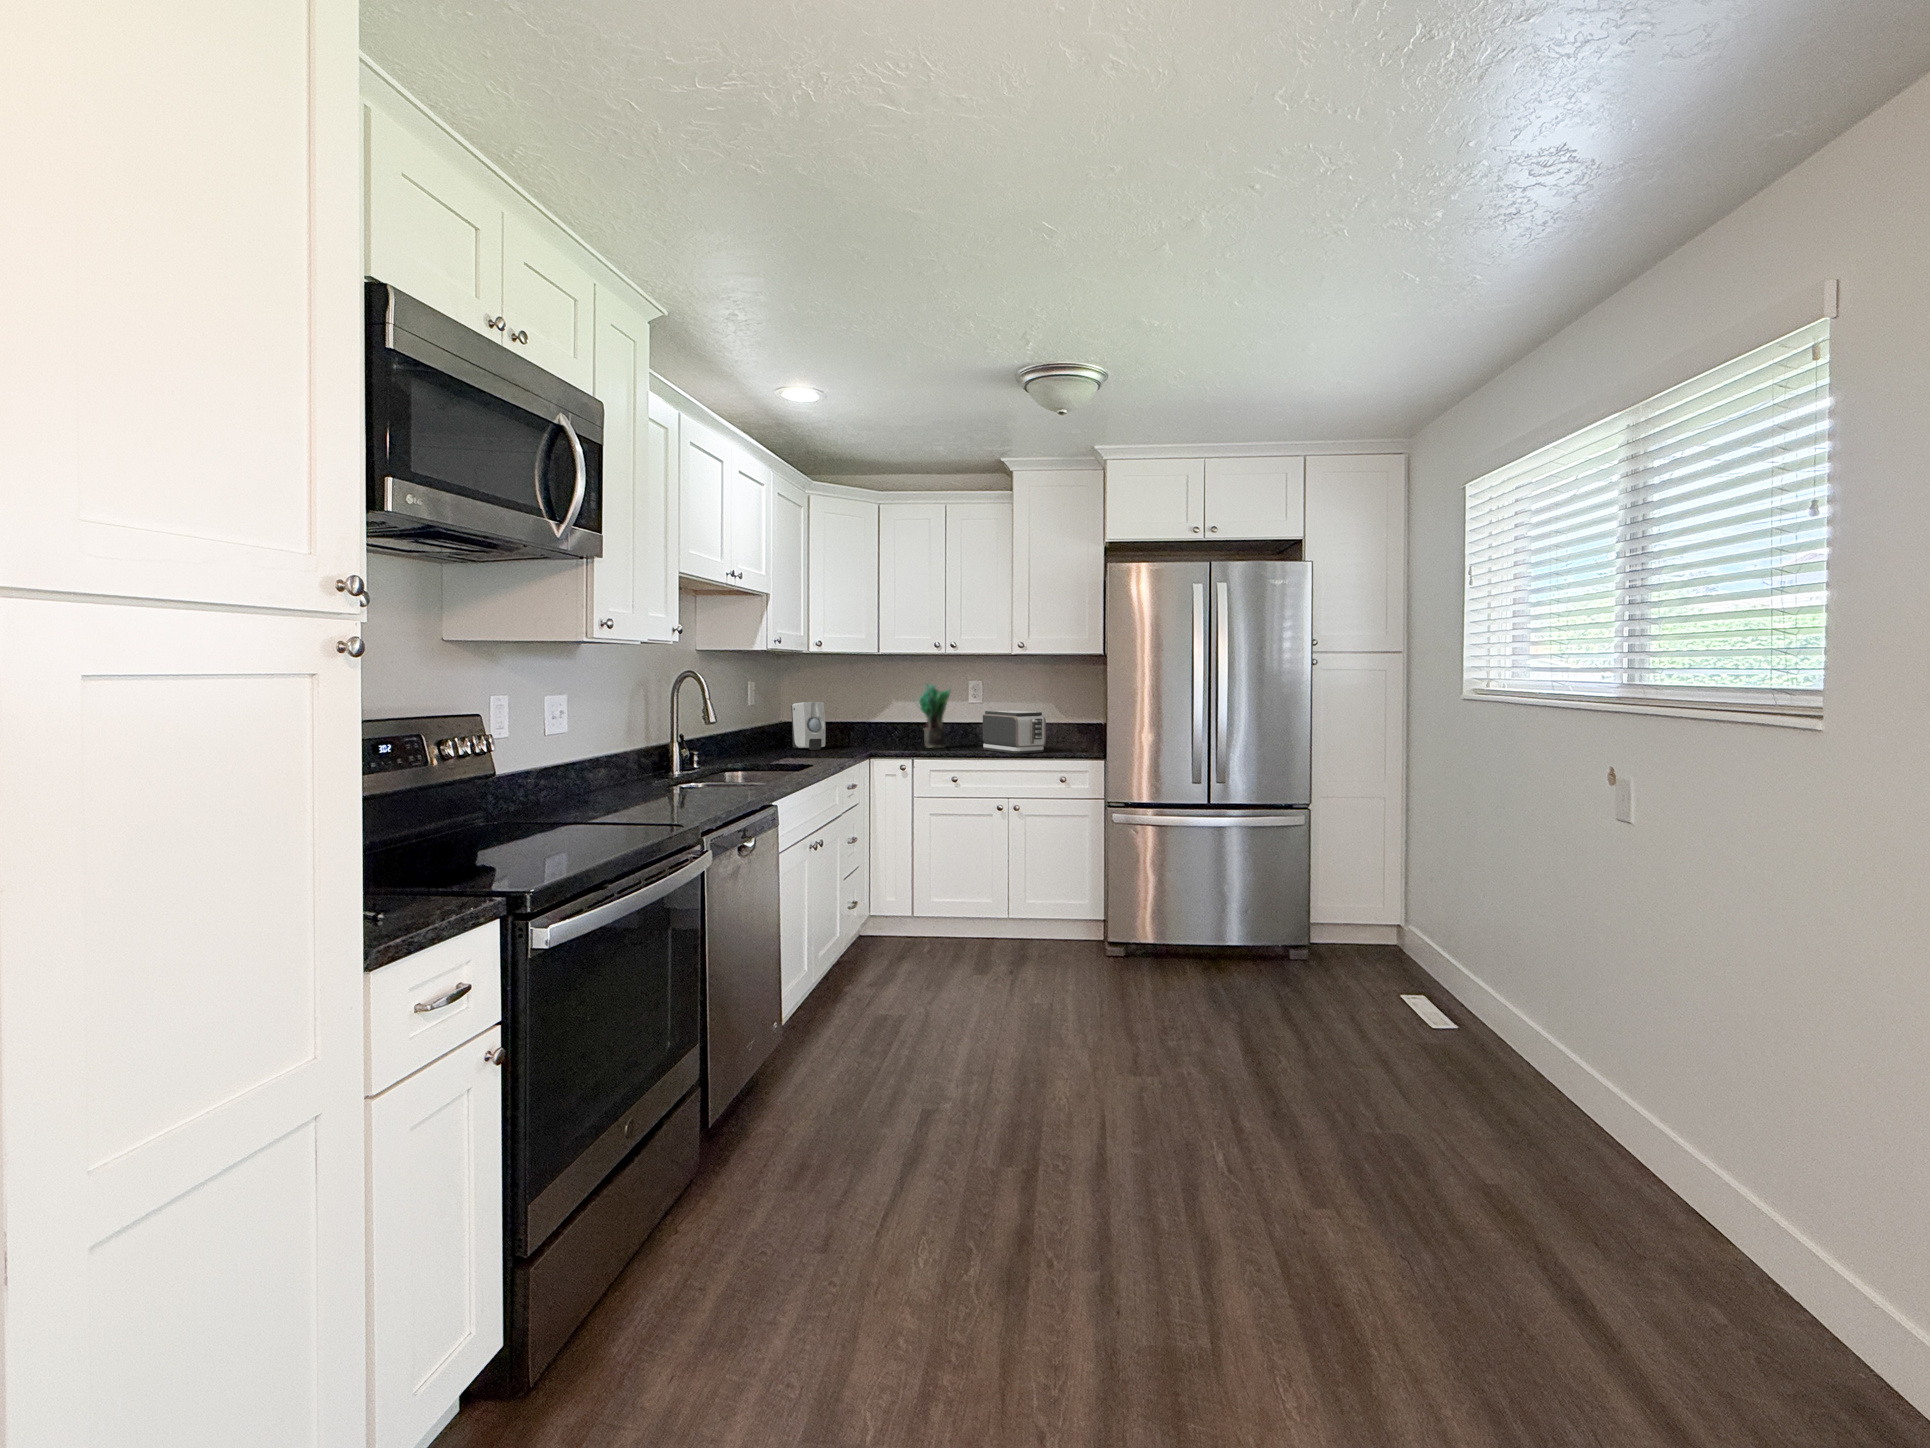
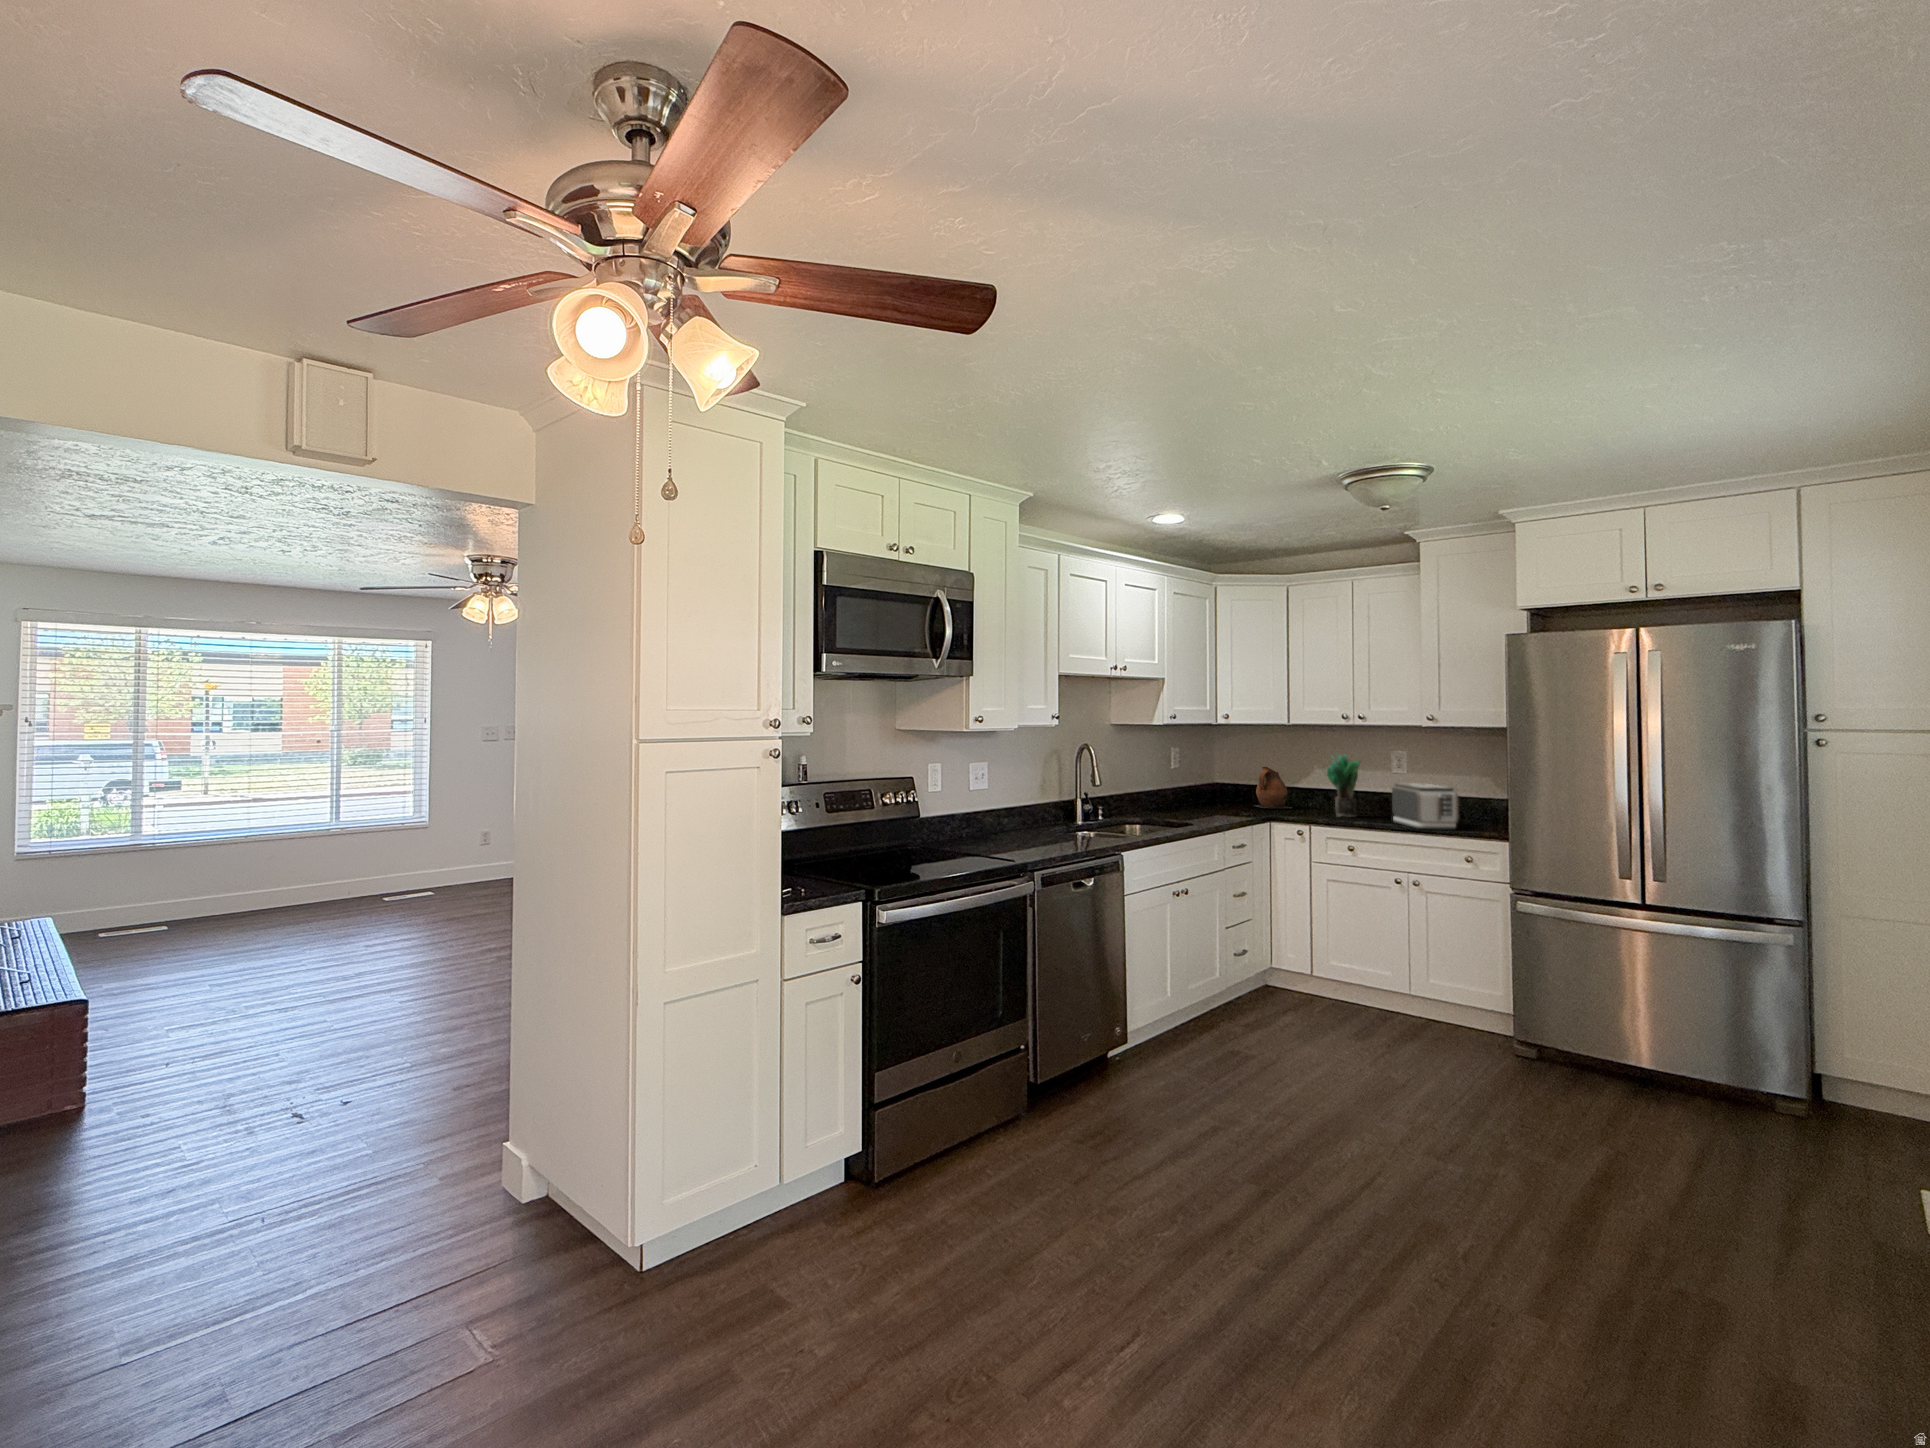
ceramic pitcher: none [832,700,874,745] -> present [1255,766,1292,808]
soap dispenser: present [791,702,826,750] -> none [1209,768,1237,811]

